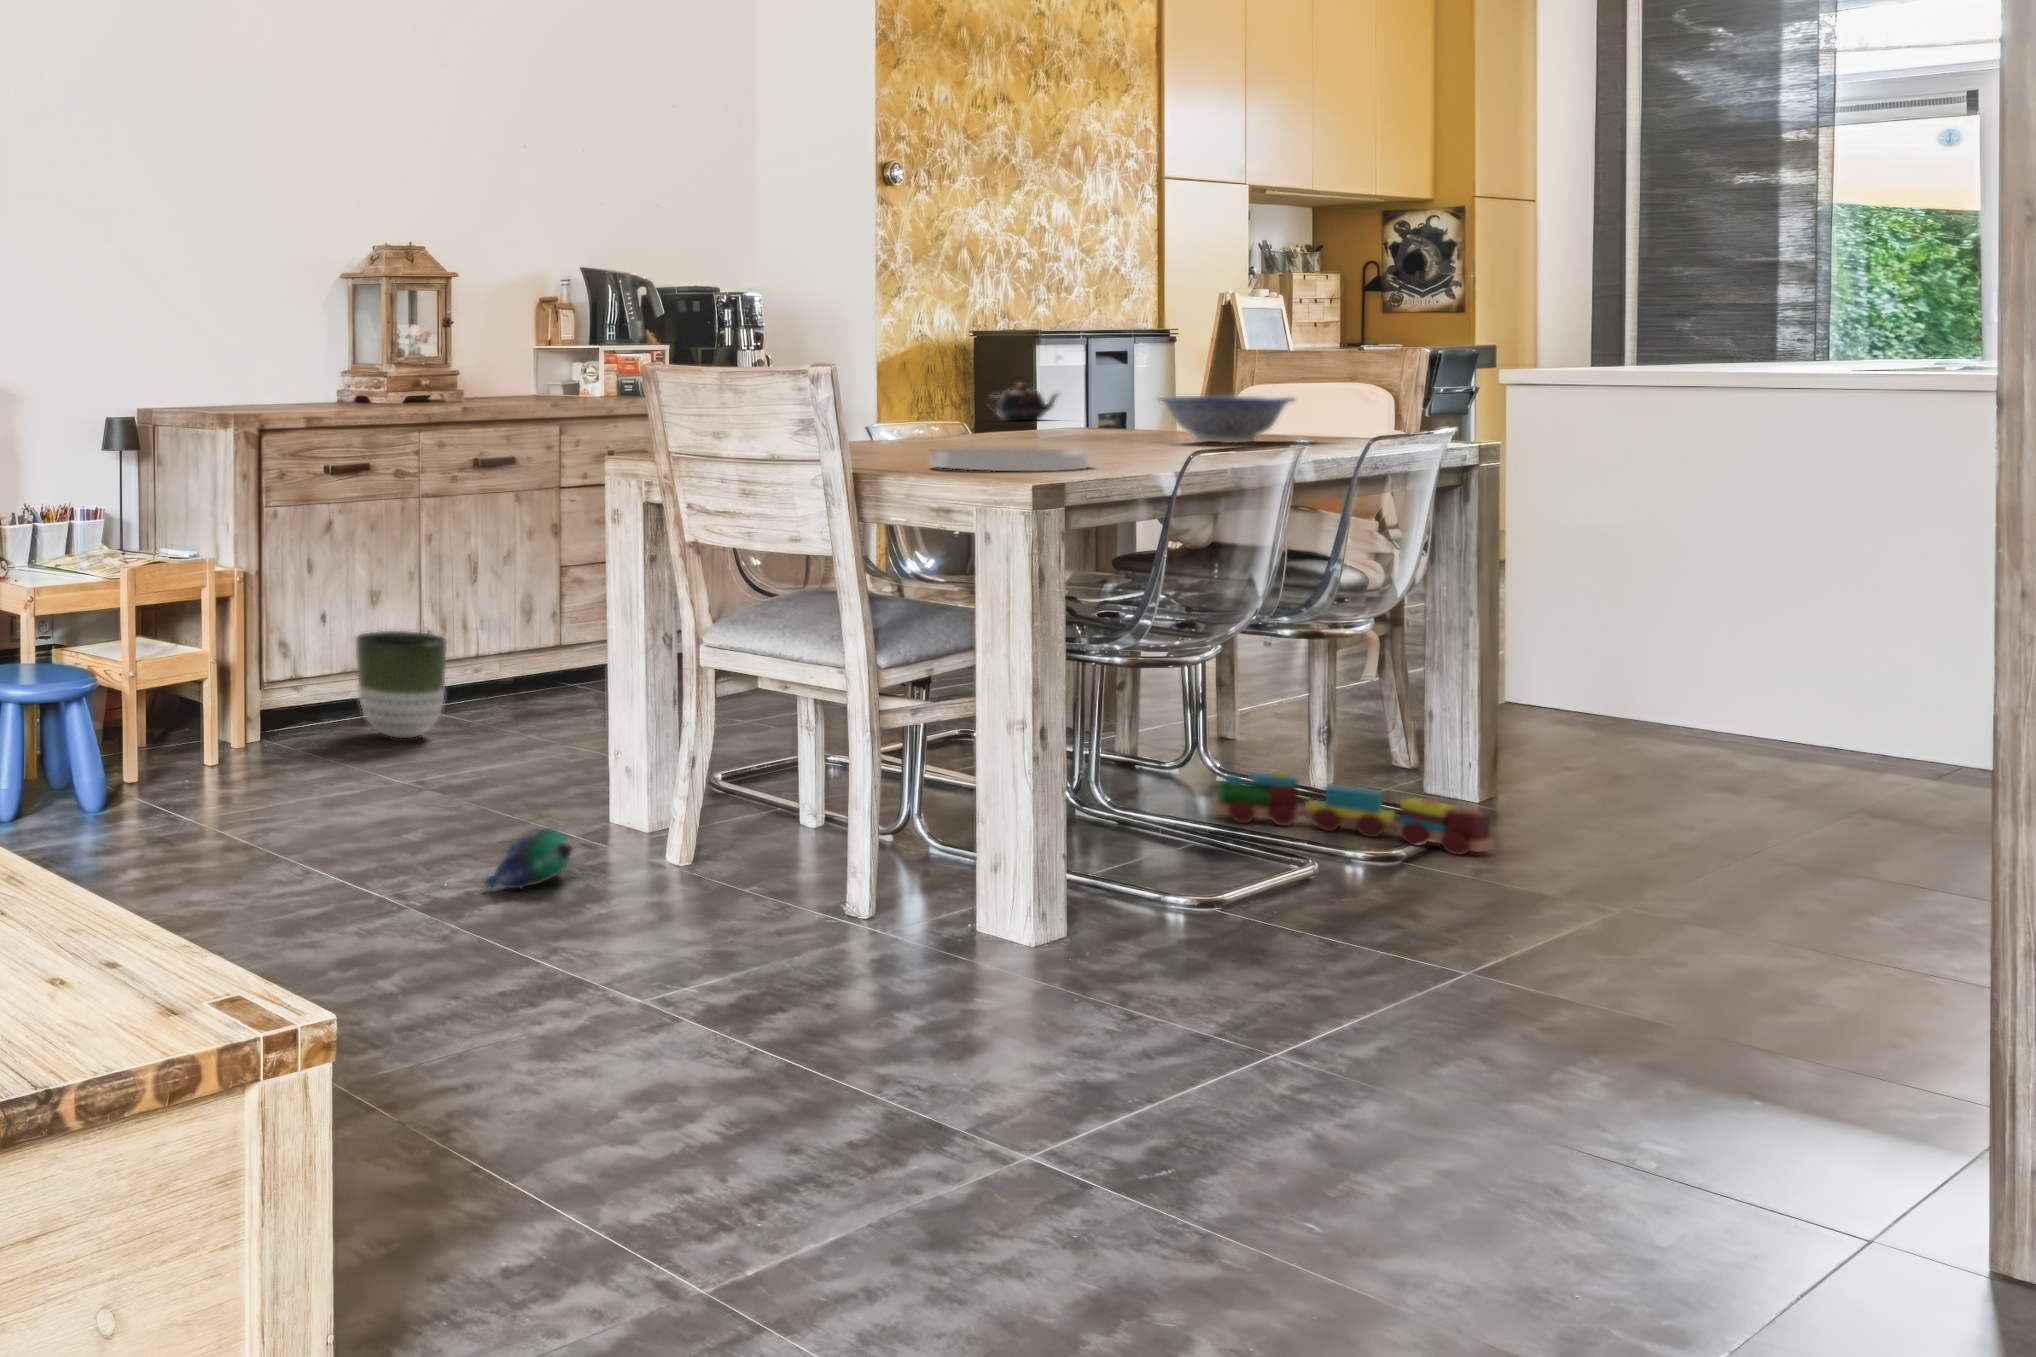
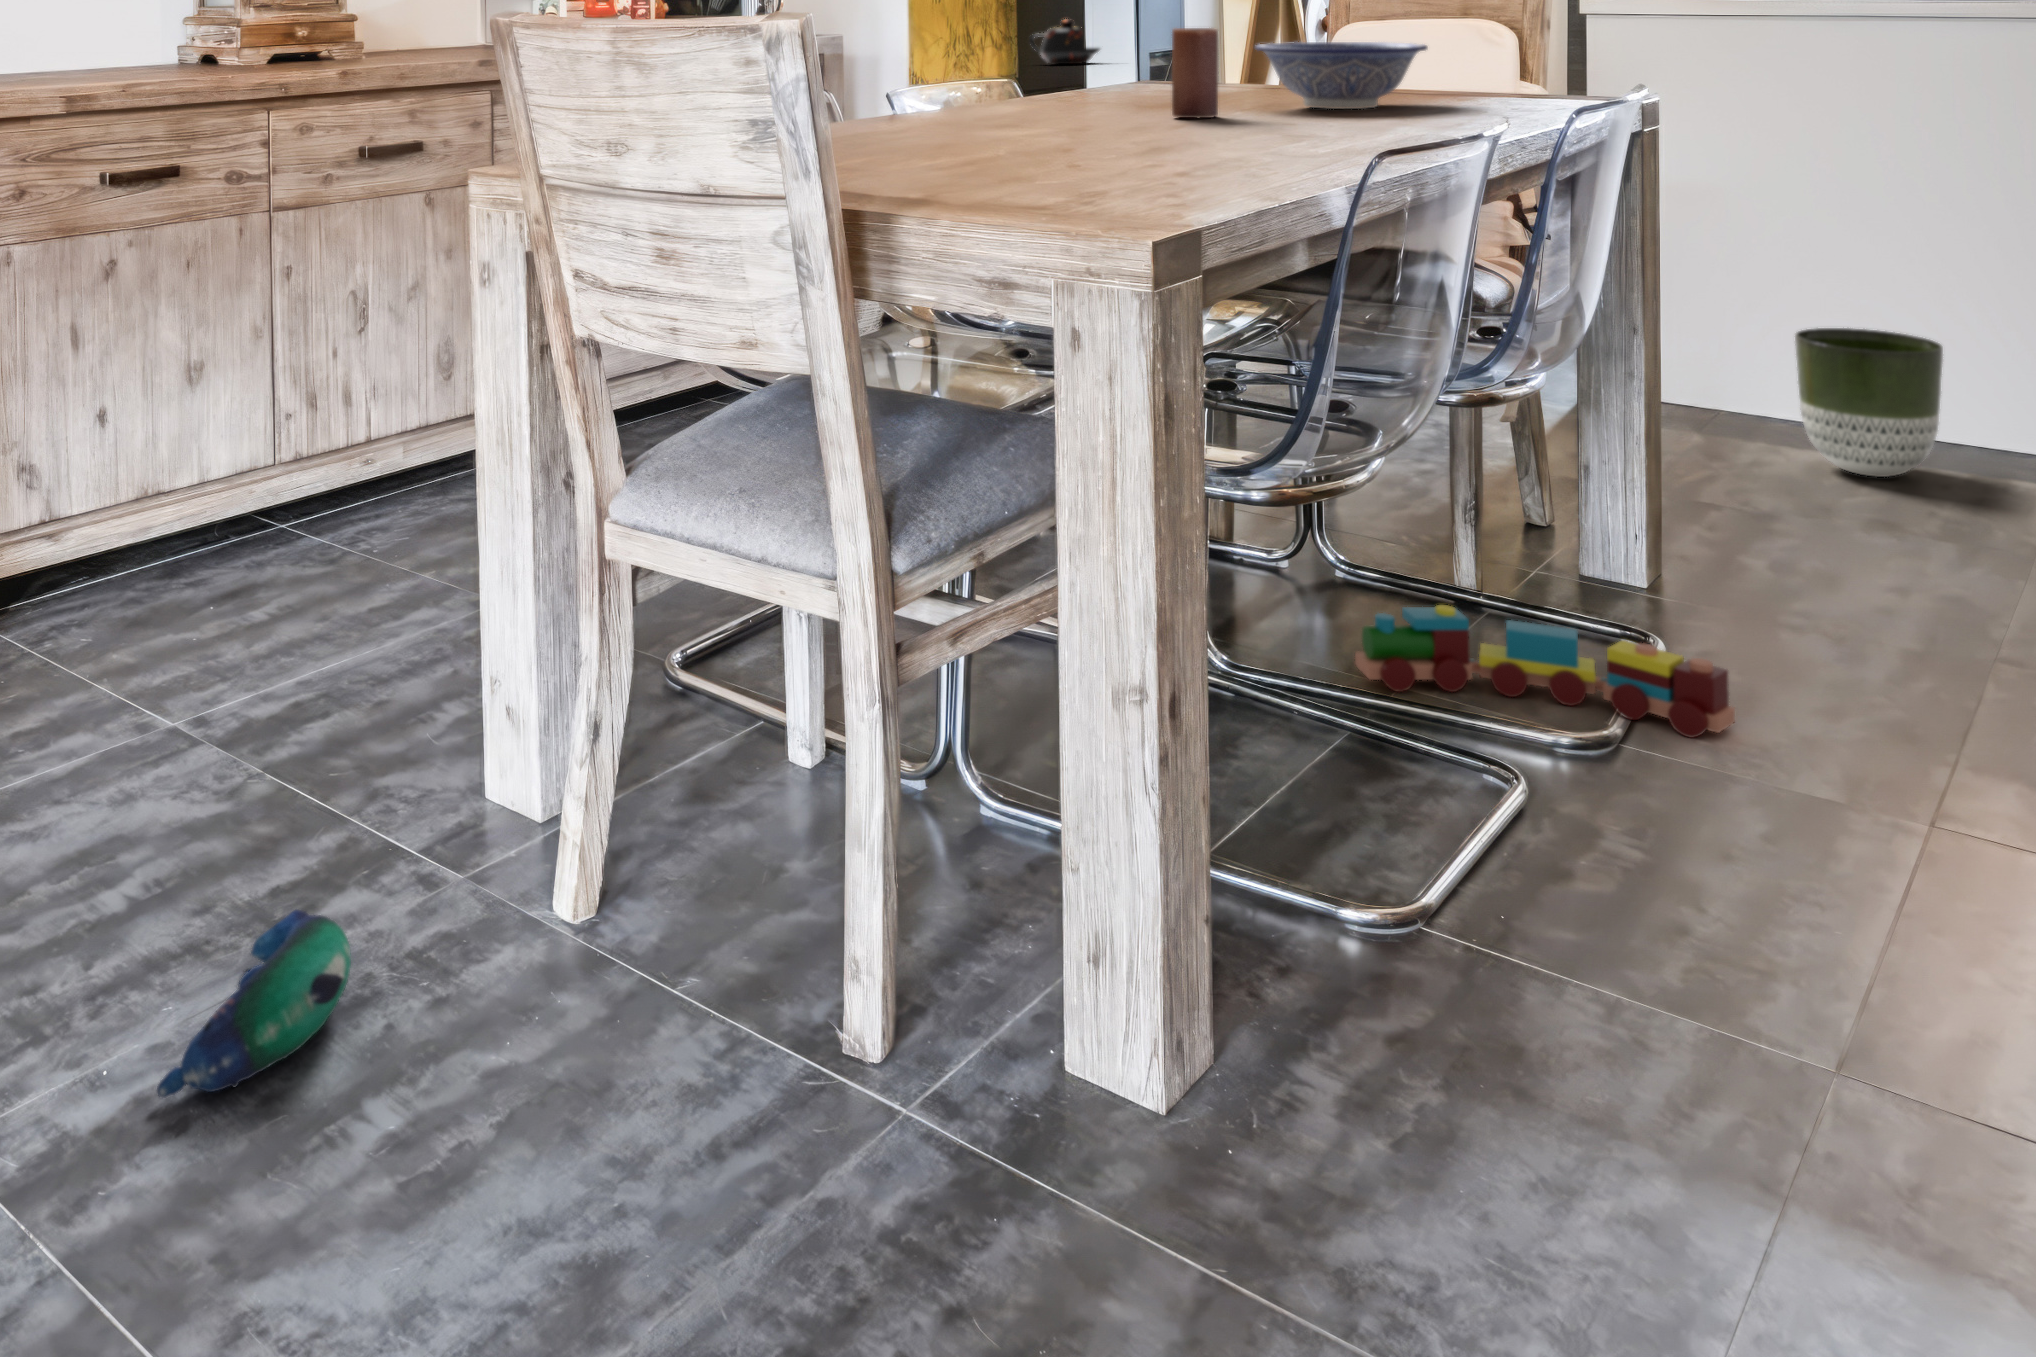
candle: none [1086,384,1123,446] -> present [1172,28,1219,118]
plate: present [930,447,1089,471] -> none [972,144,1213,195]
planter: present [356,631,447,738] -> present [1795,328,1943,477]

